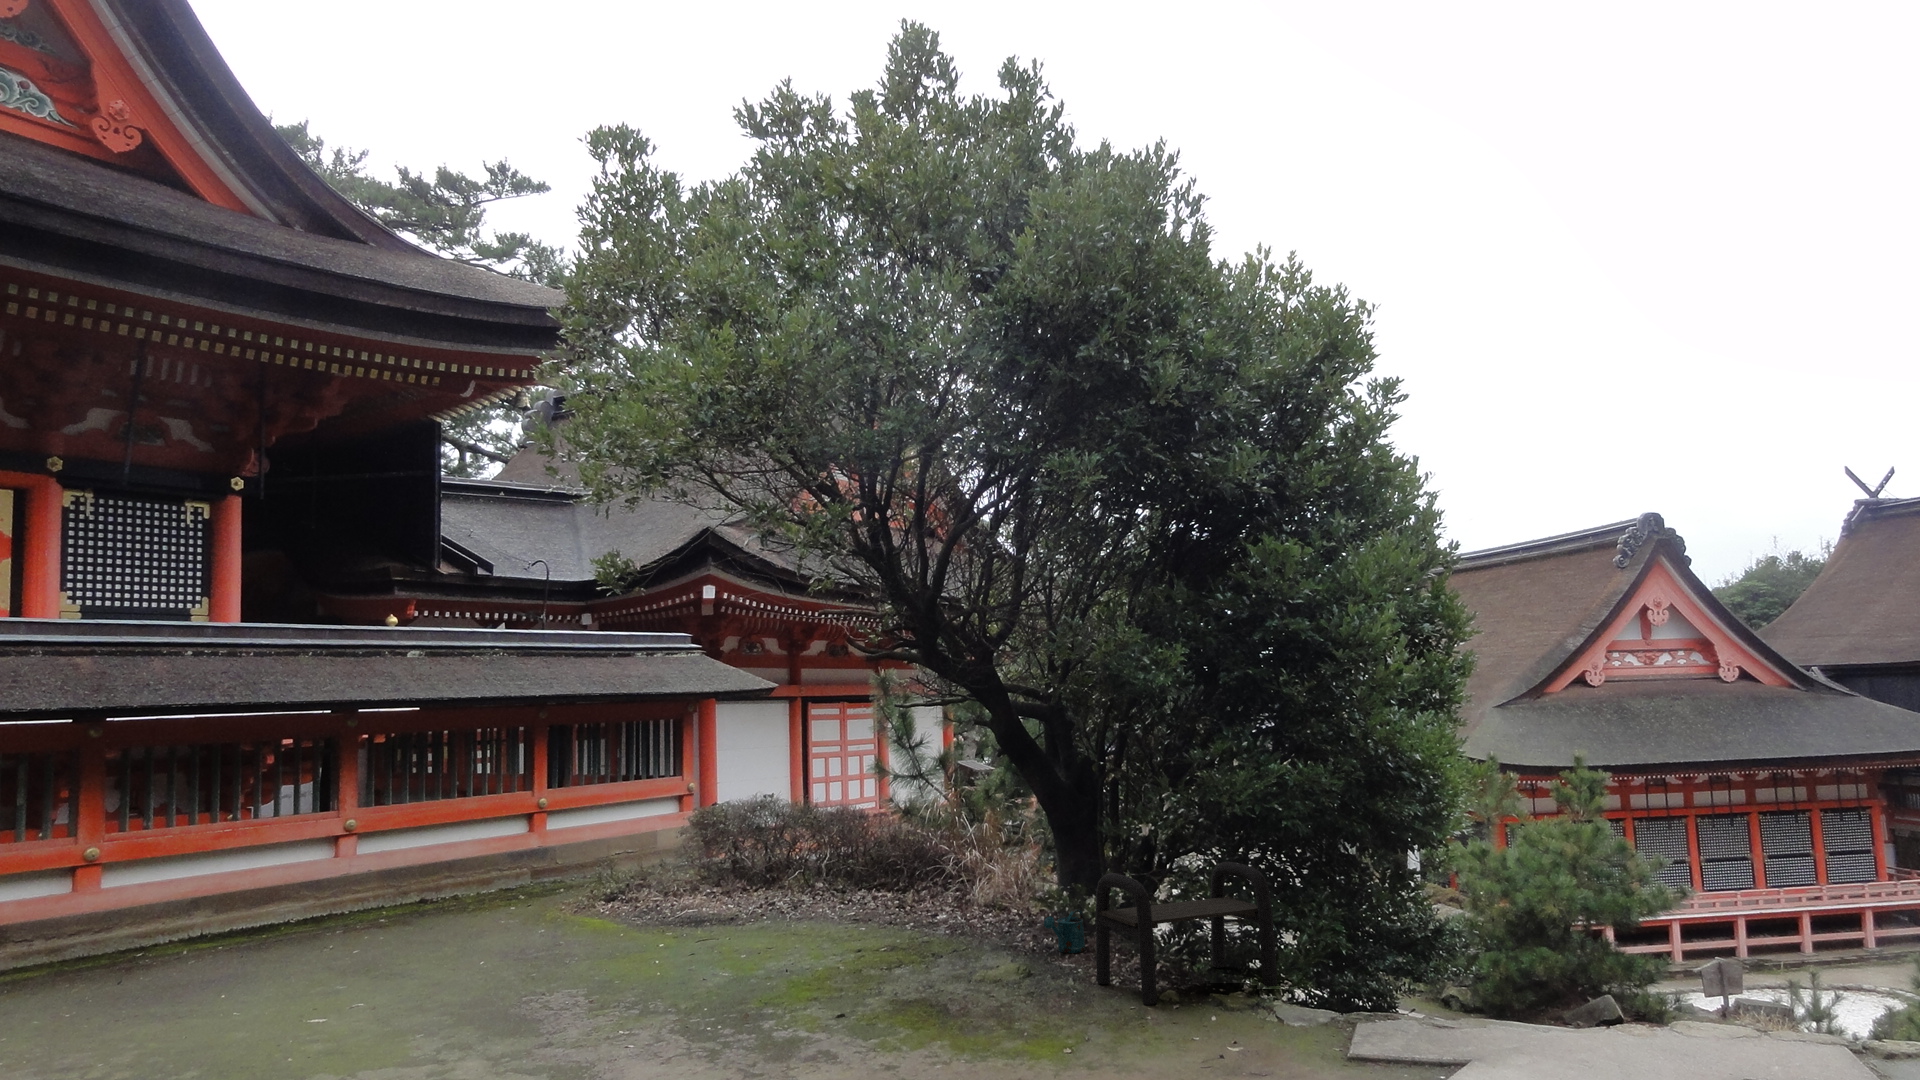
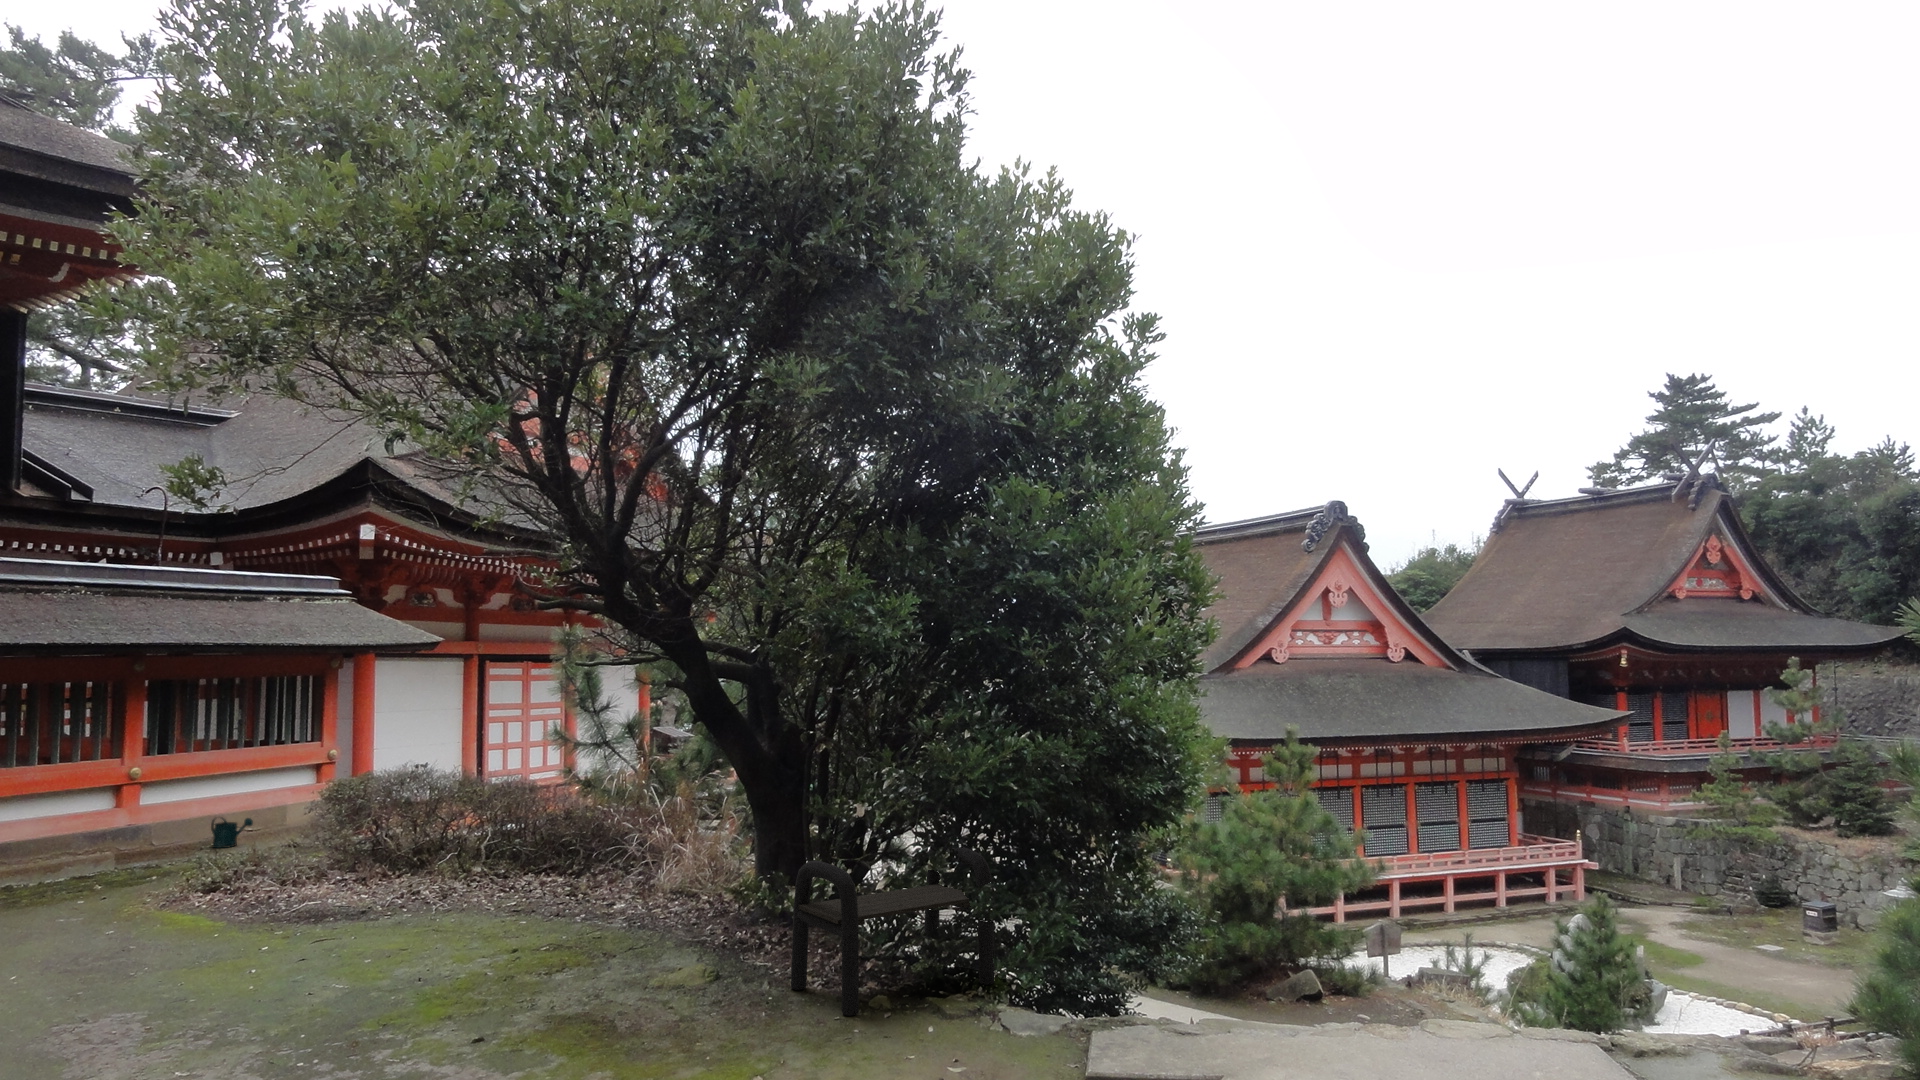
watering can: present [1044,909,1085,953] -> present [211,818,253,848]

